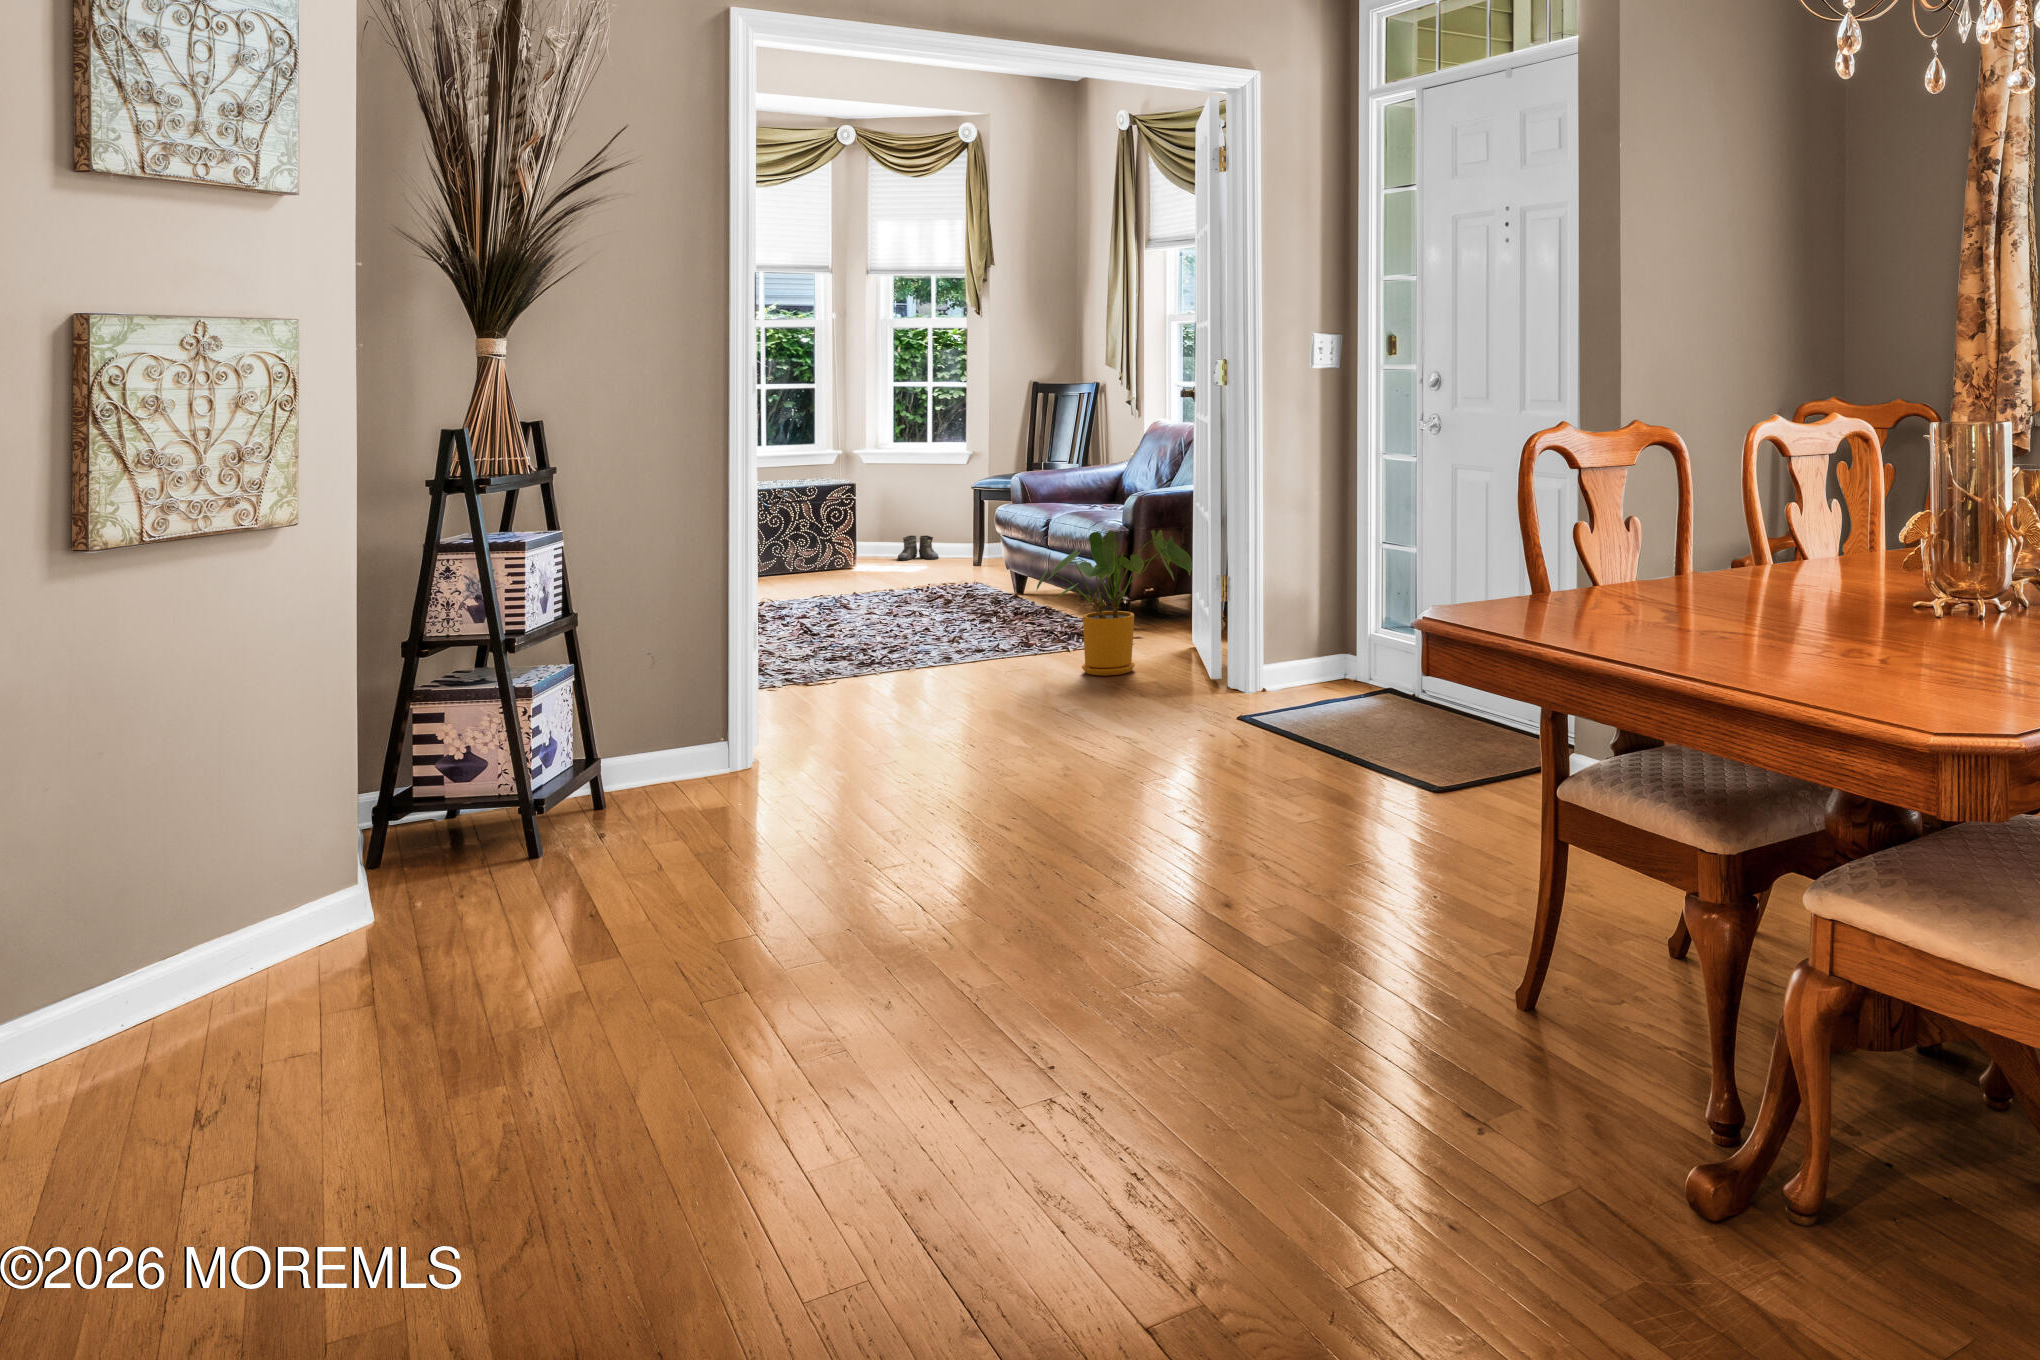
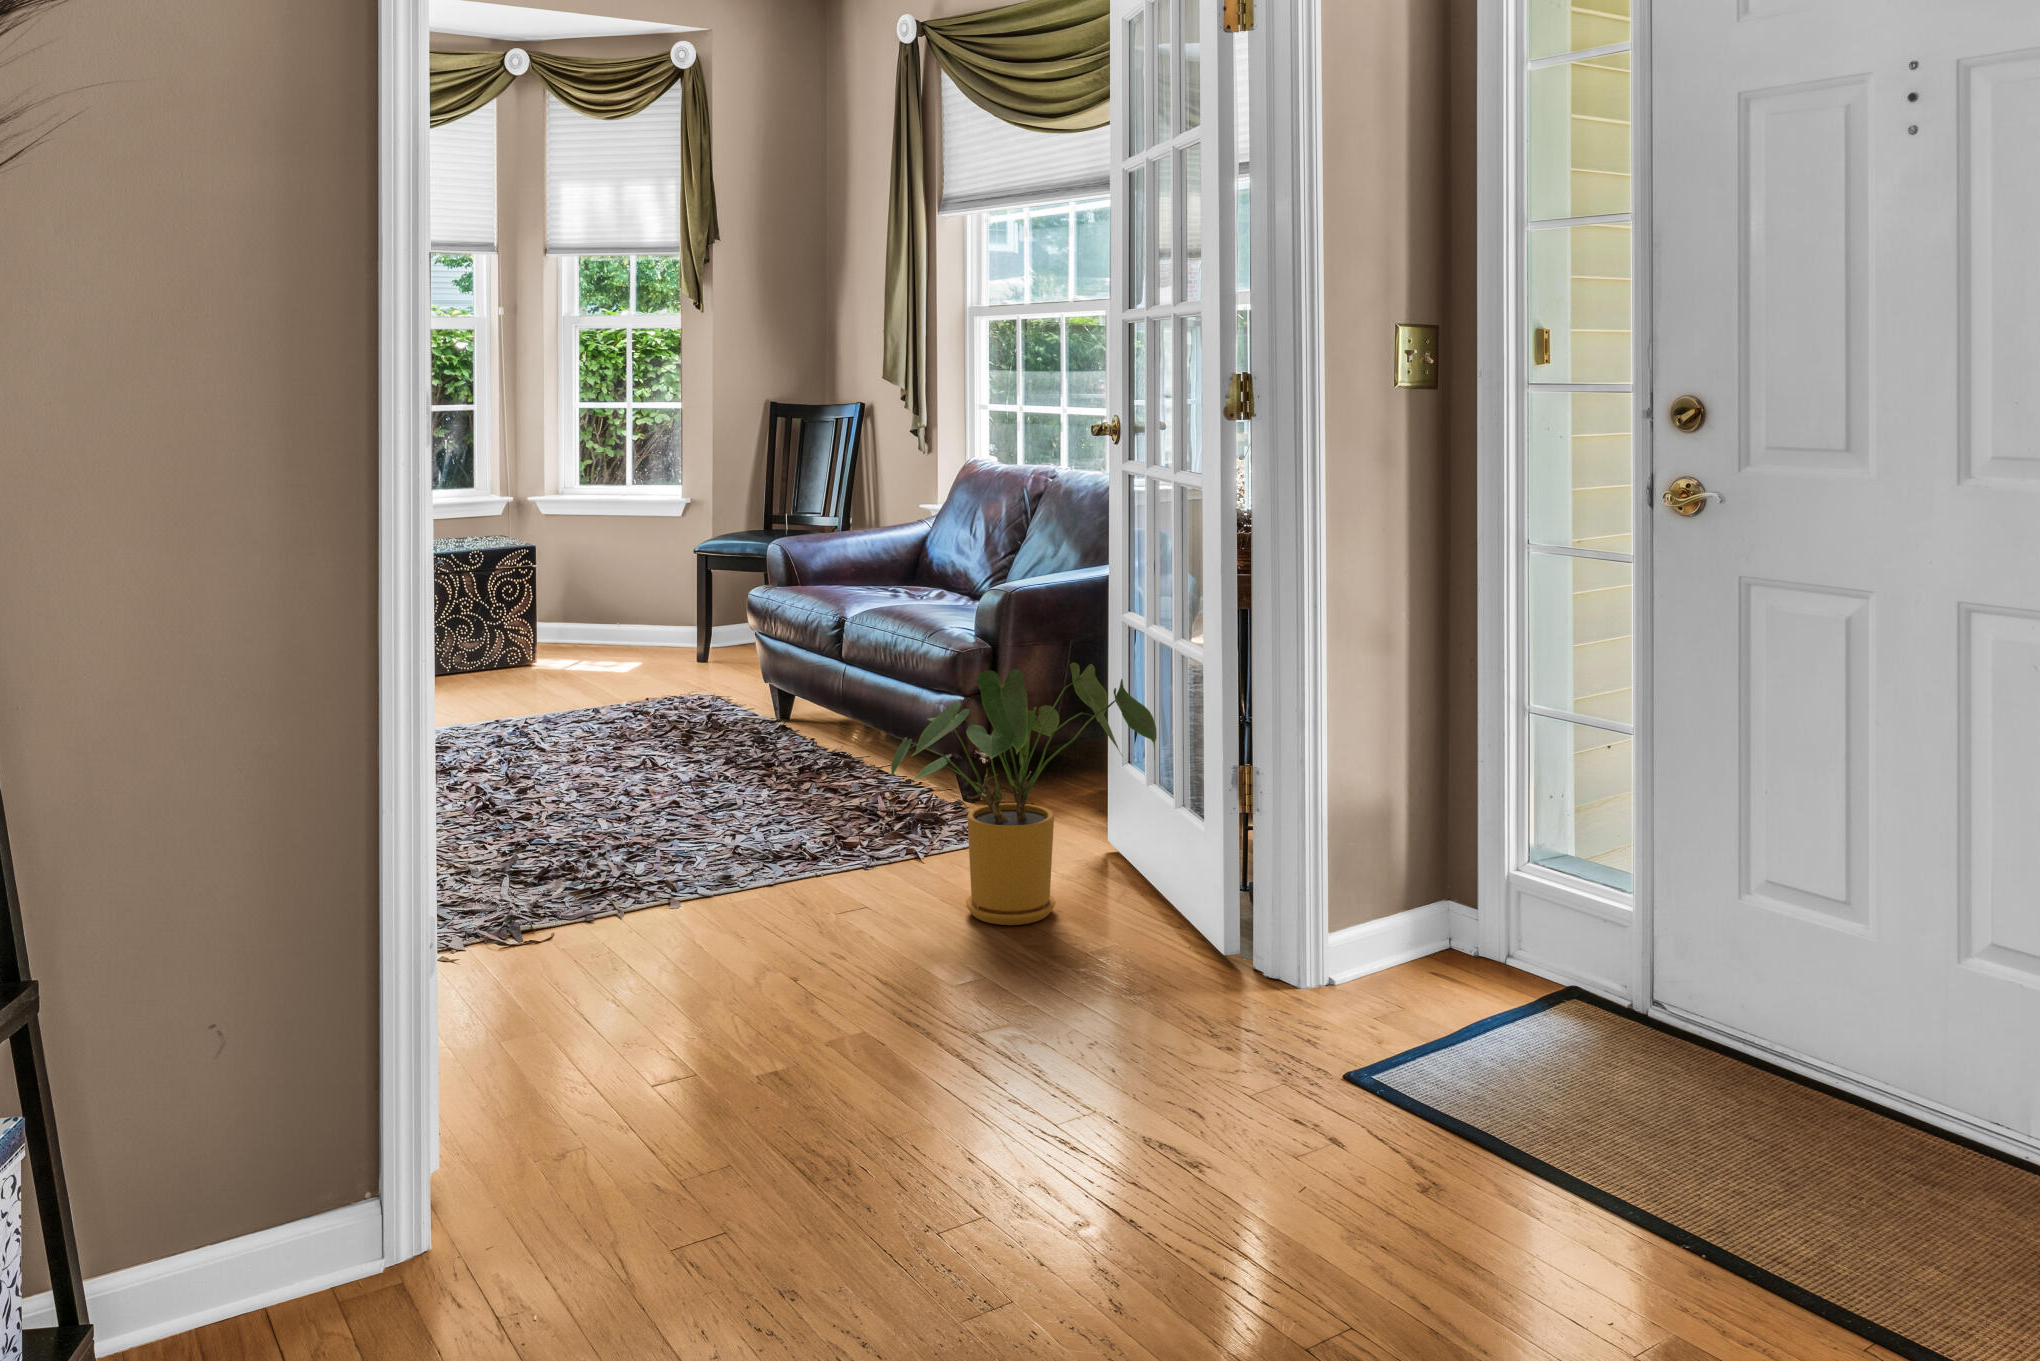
boots: present [897,535,939,560] -> none [586,613,645,649]

